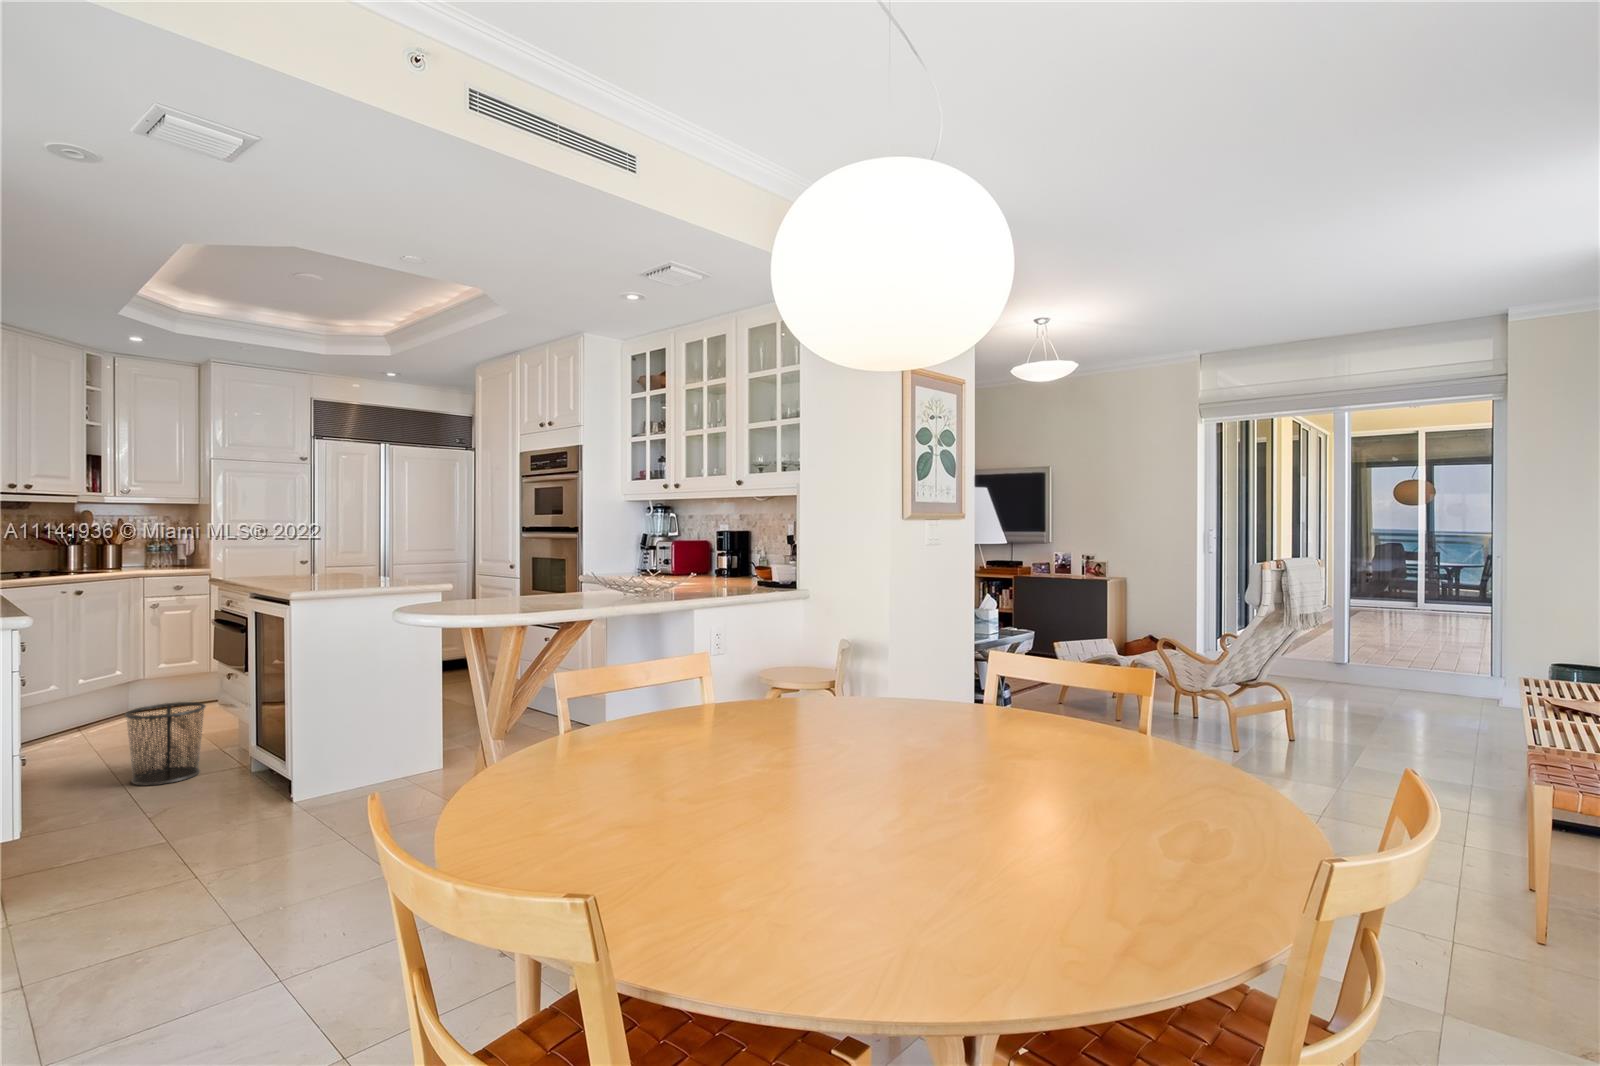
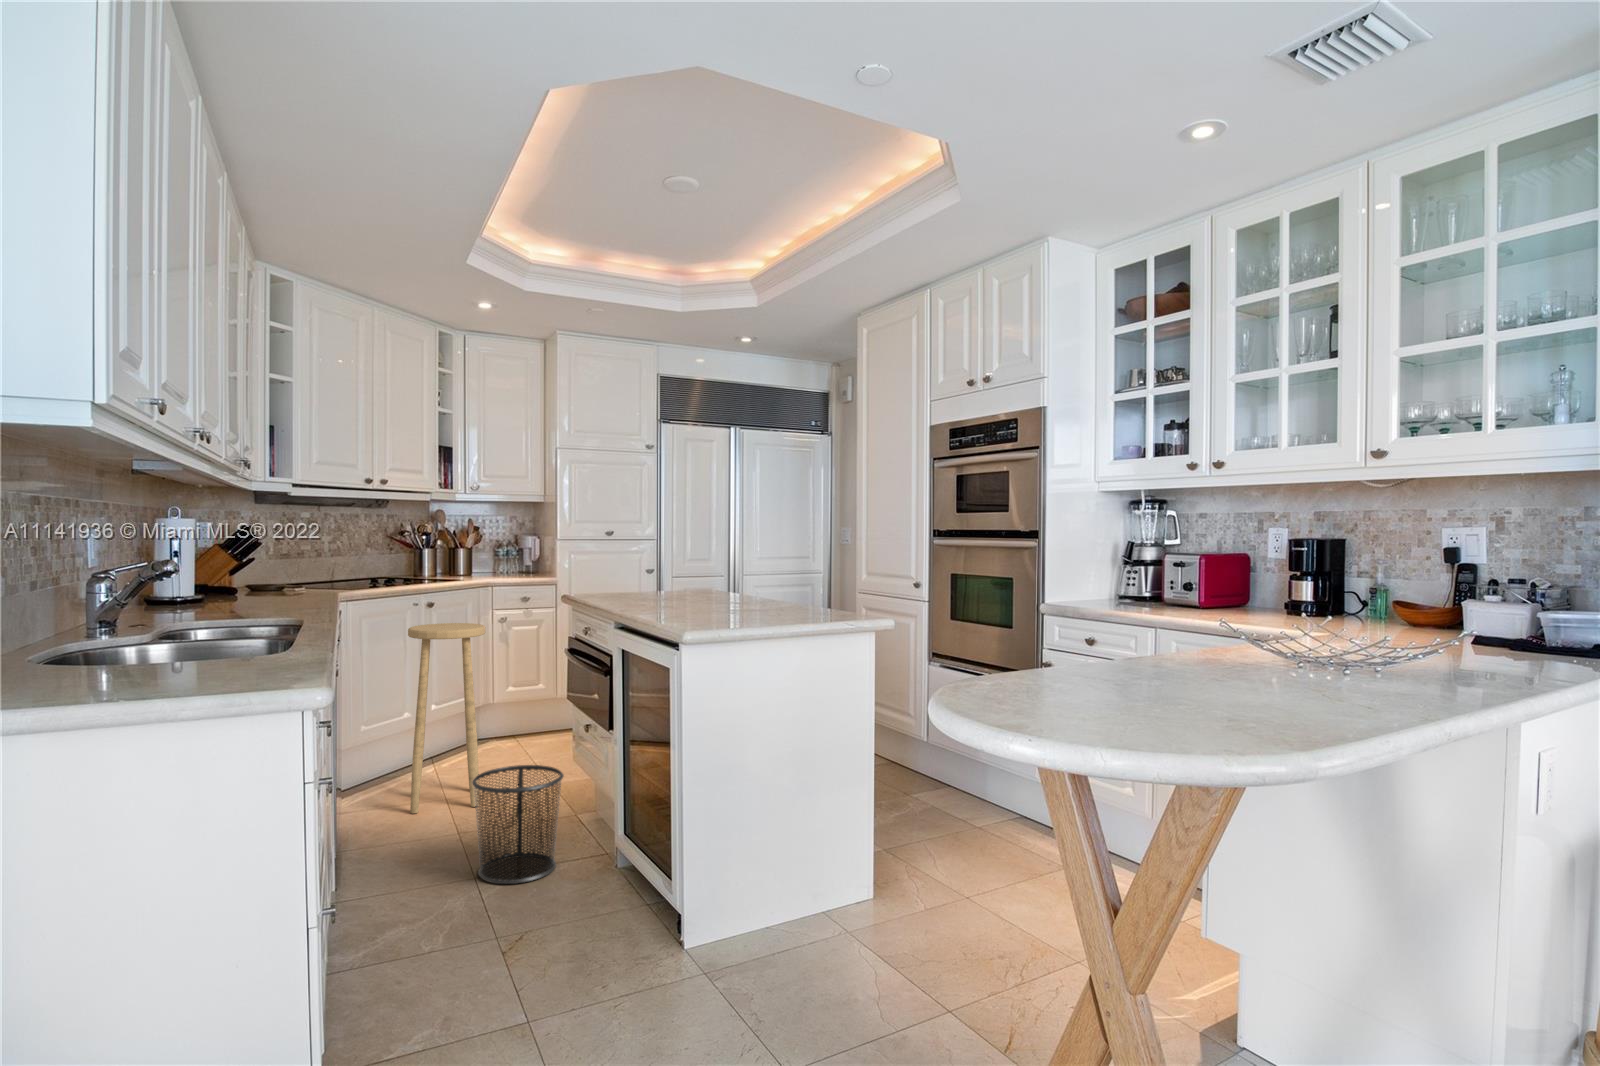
stool: none [60,604,136,756] -> present [408,623,486,813]

